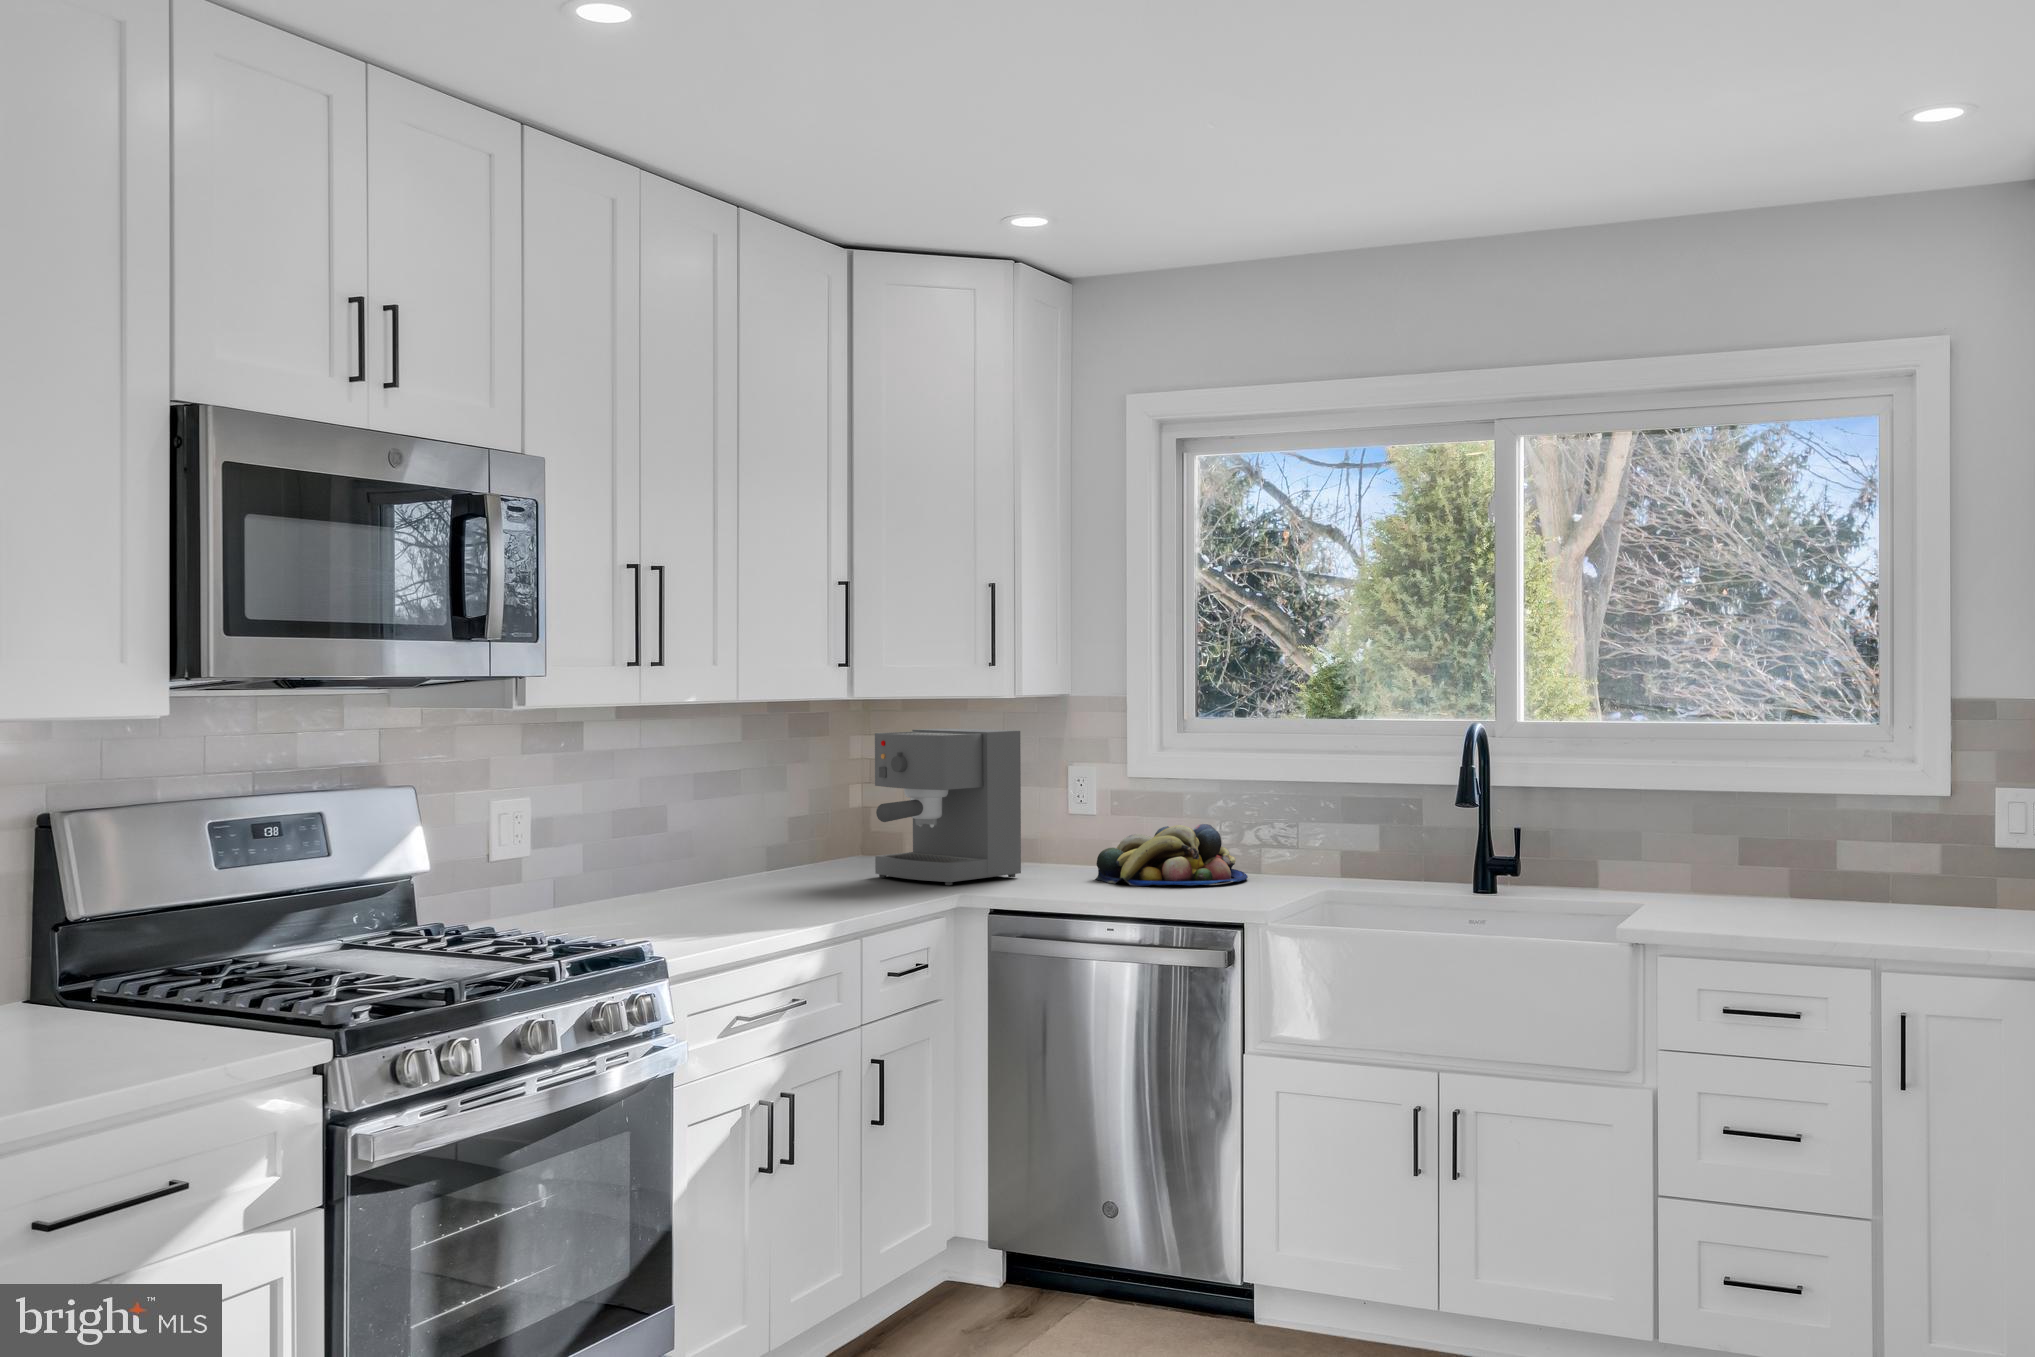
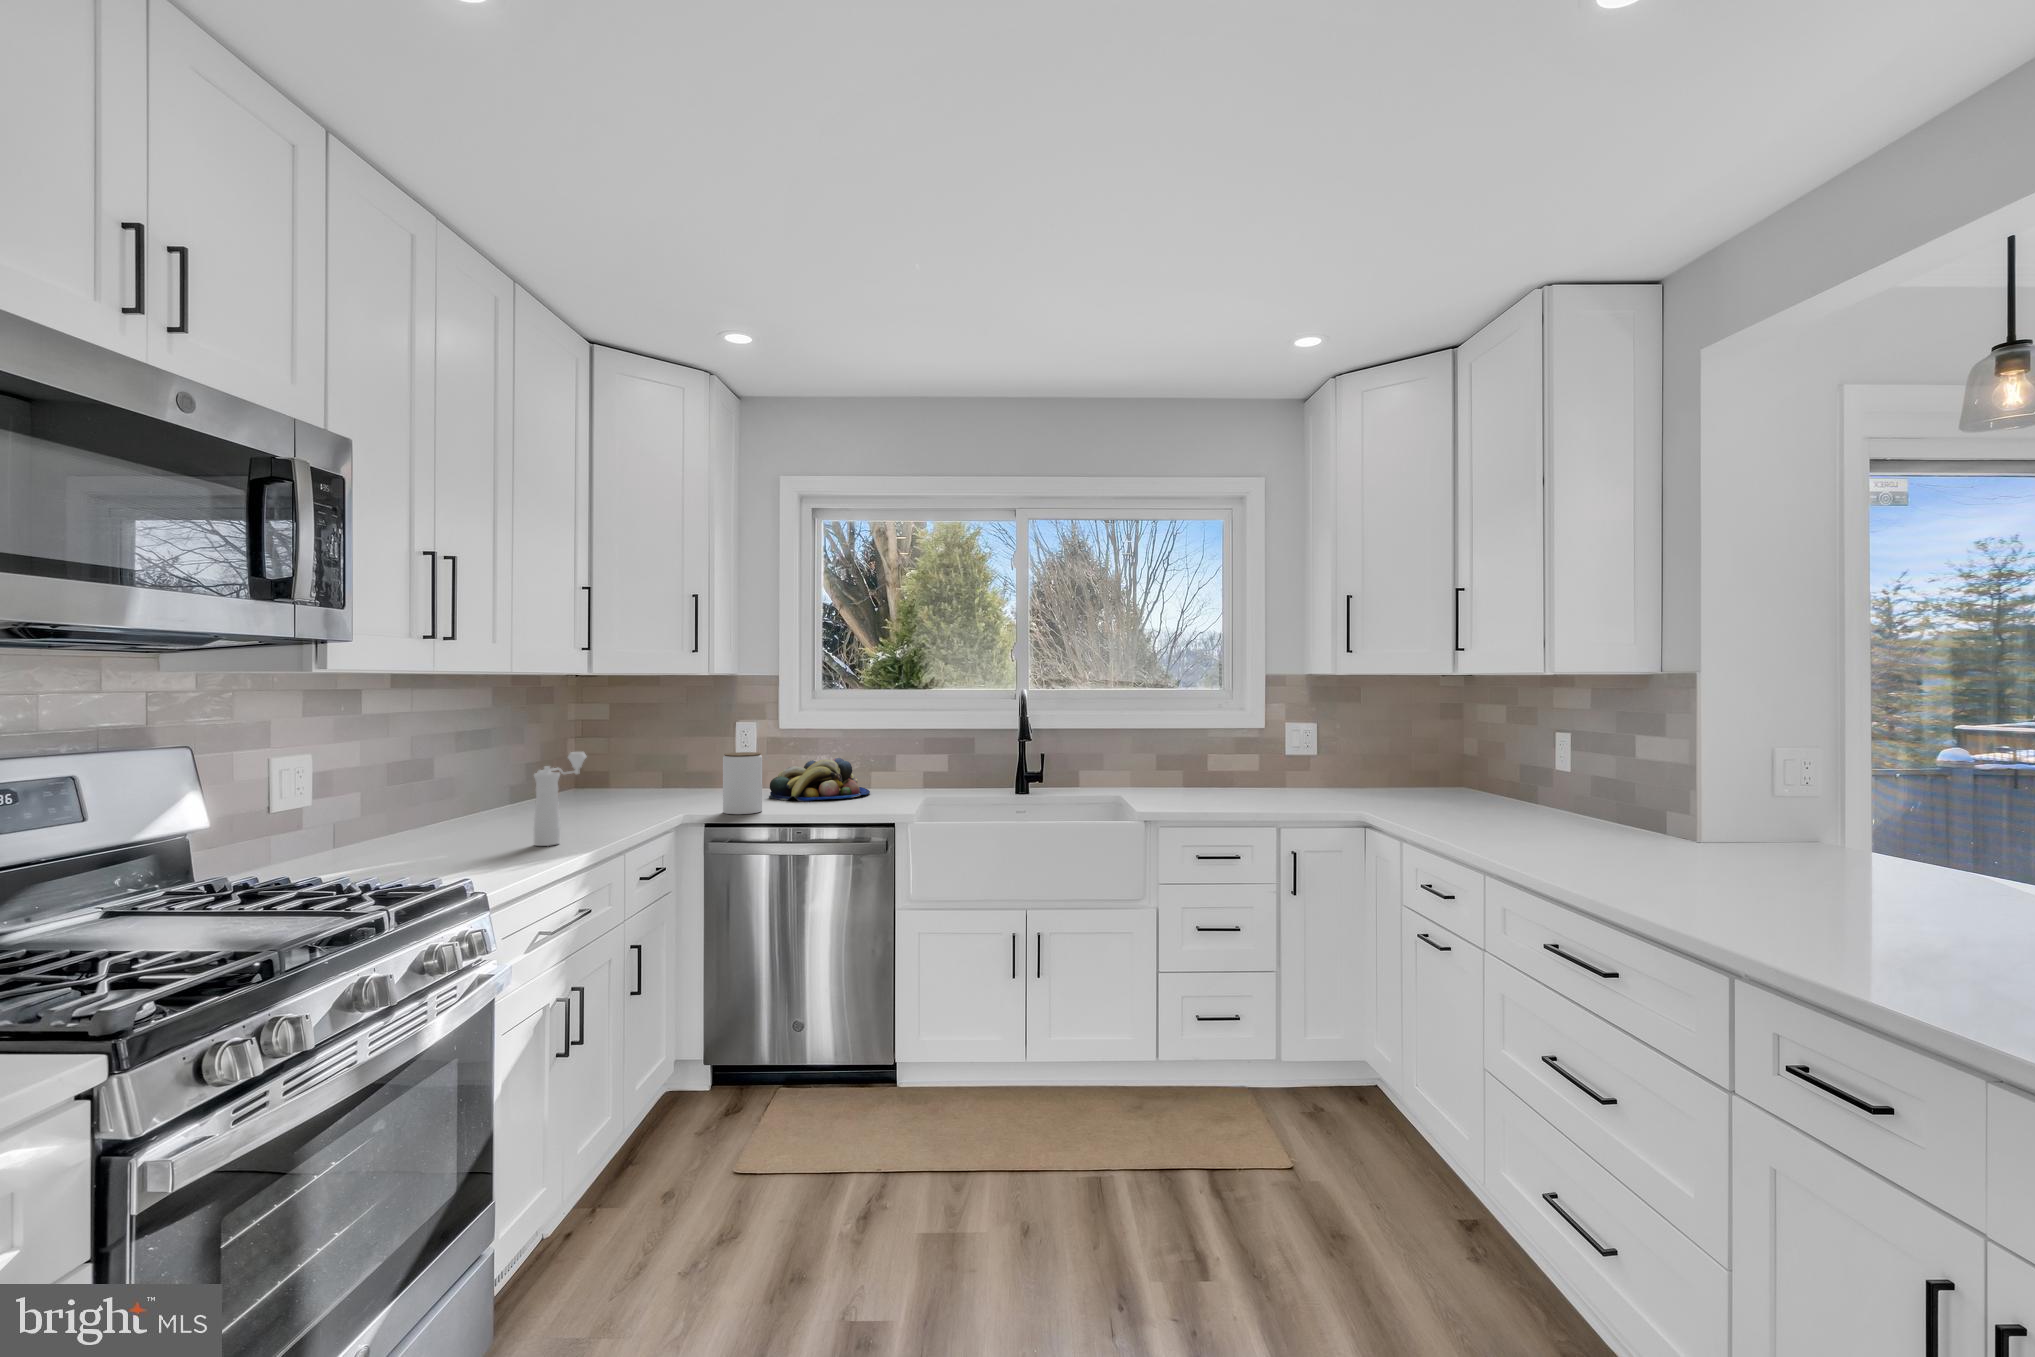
coffee maker: present [875,728,1021,885] -> none [605,698,716,809]
pepper mill: none [754,802,820,918] -> present [534,752,586,846]
jar: none [1010,810,1064,898] -> present [723,752,762,814]

